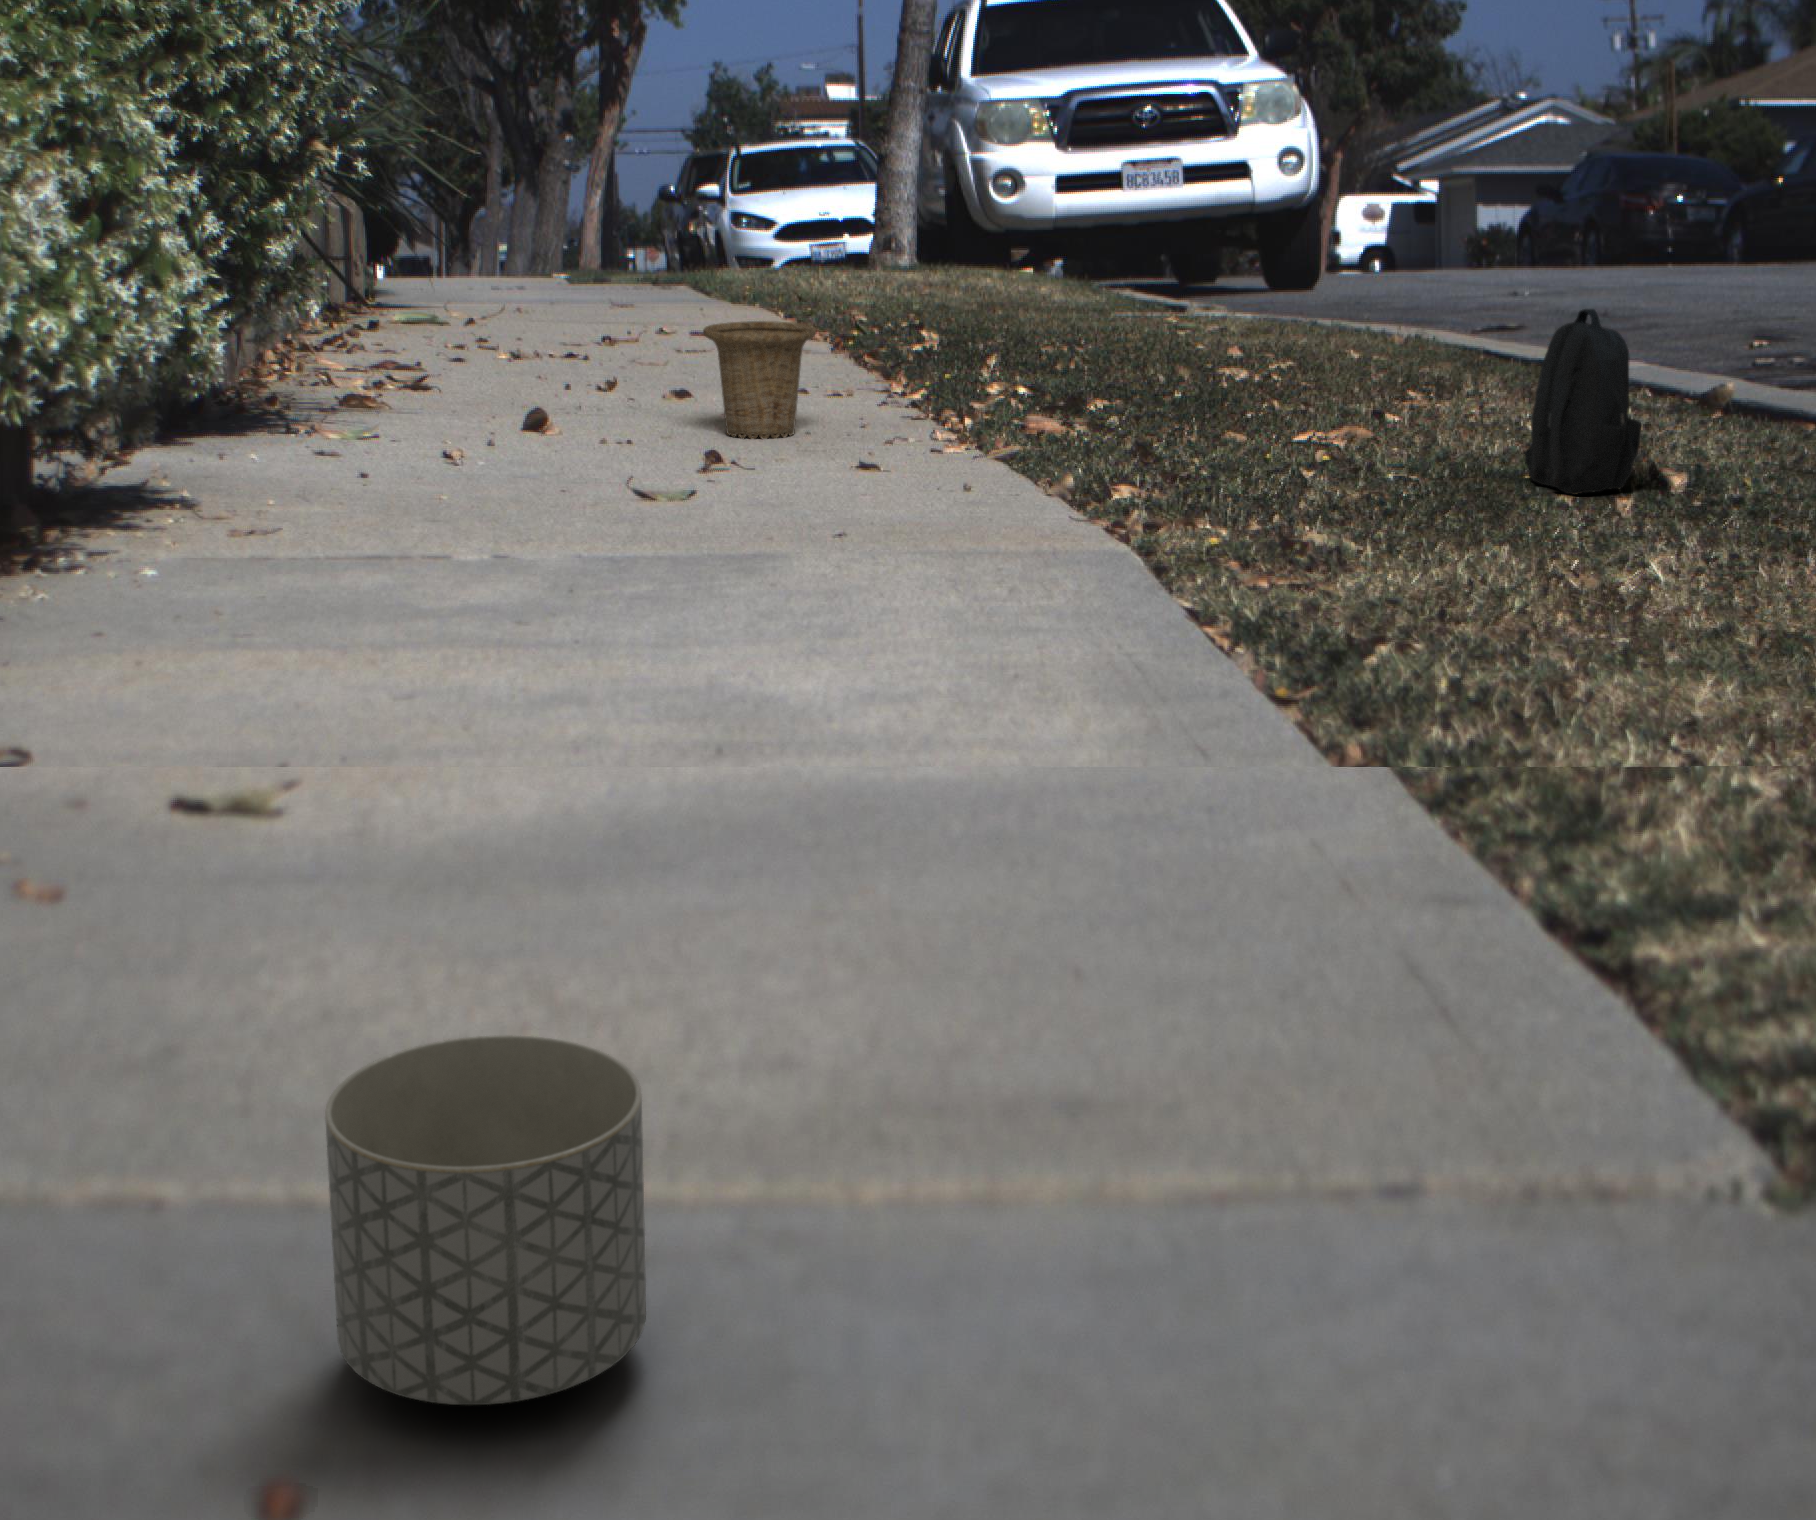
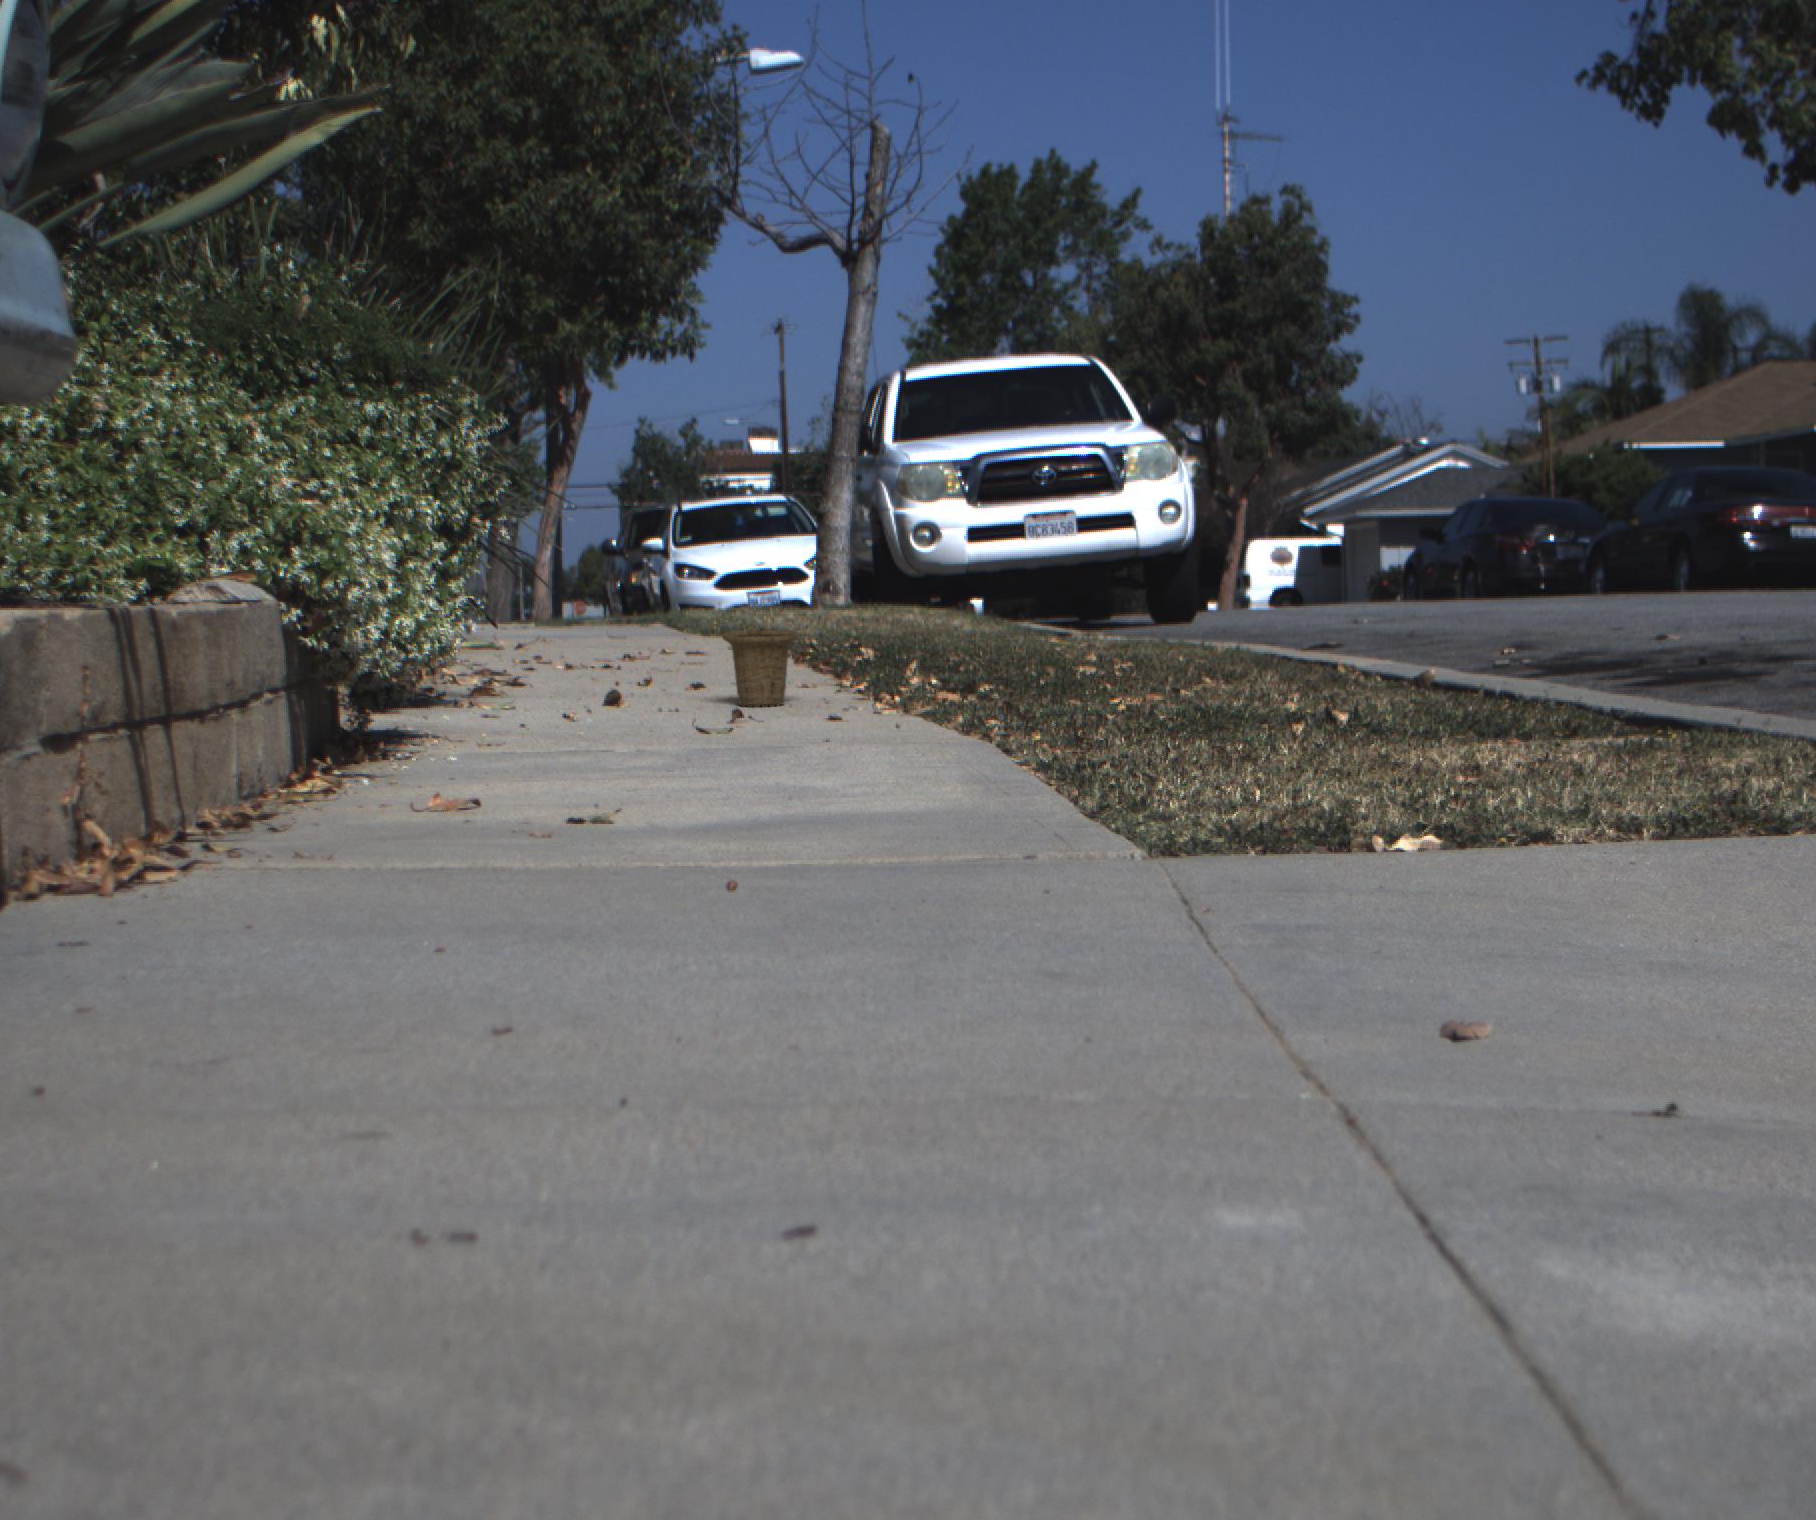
backpack: present [1523,309,1641,495] -> none [1239,605,1305,716]
planter: present [325,1035,646,1405] -> none [705,813,803,915]

